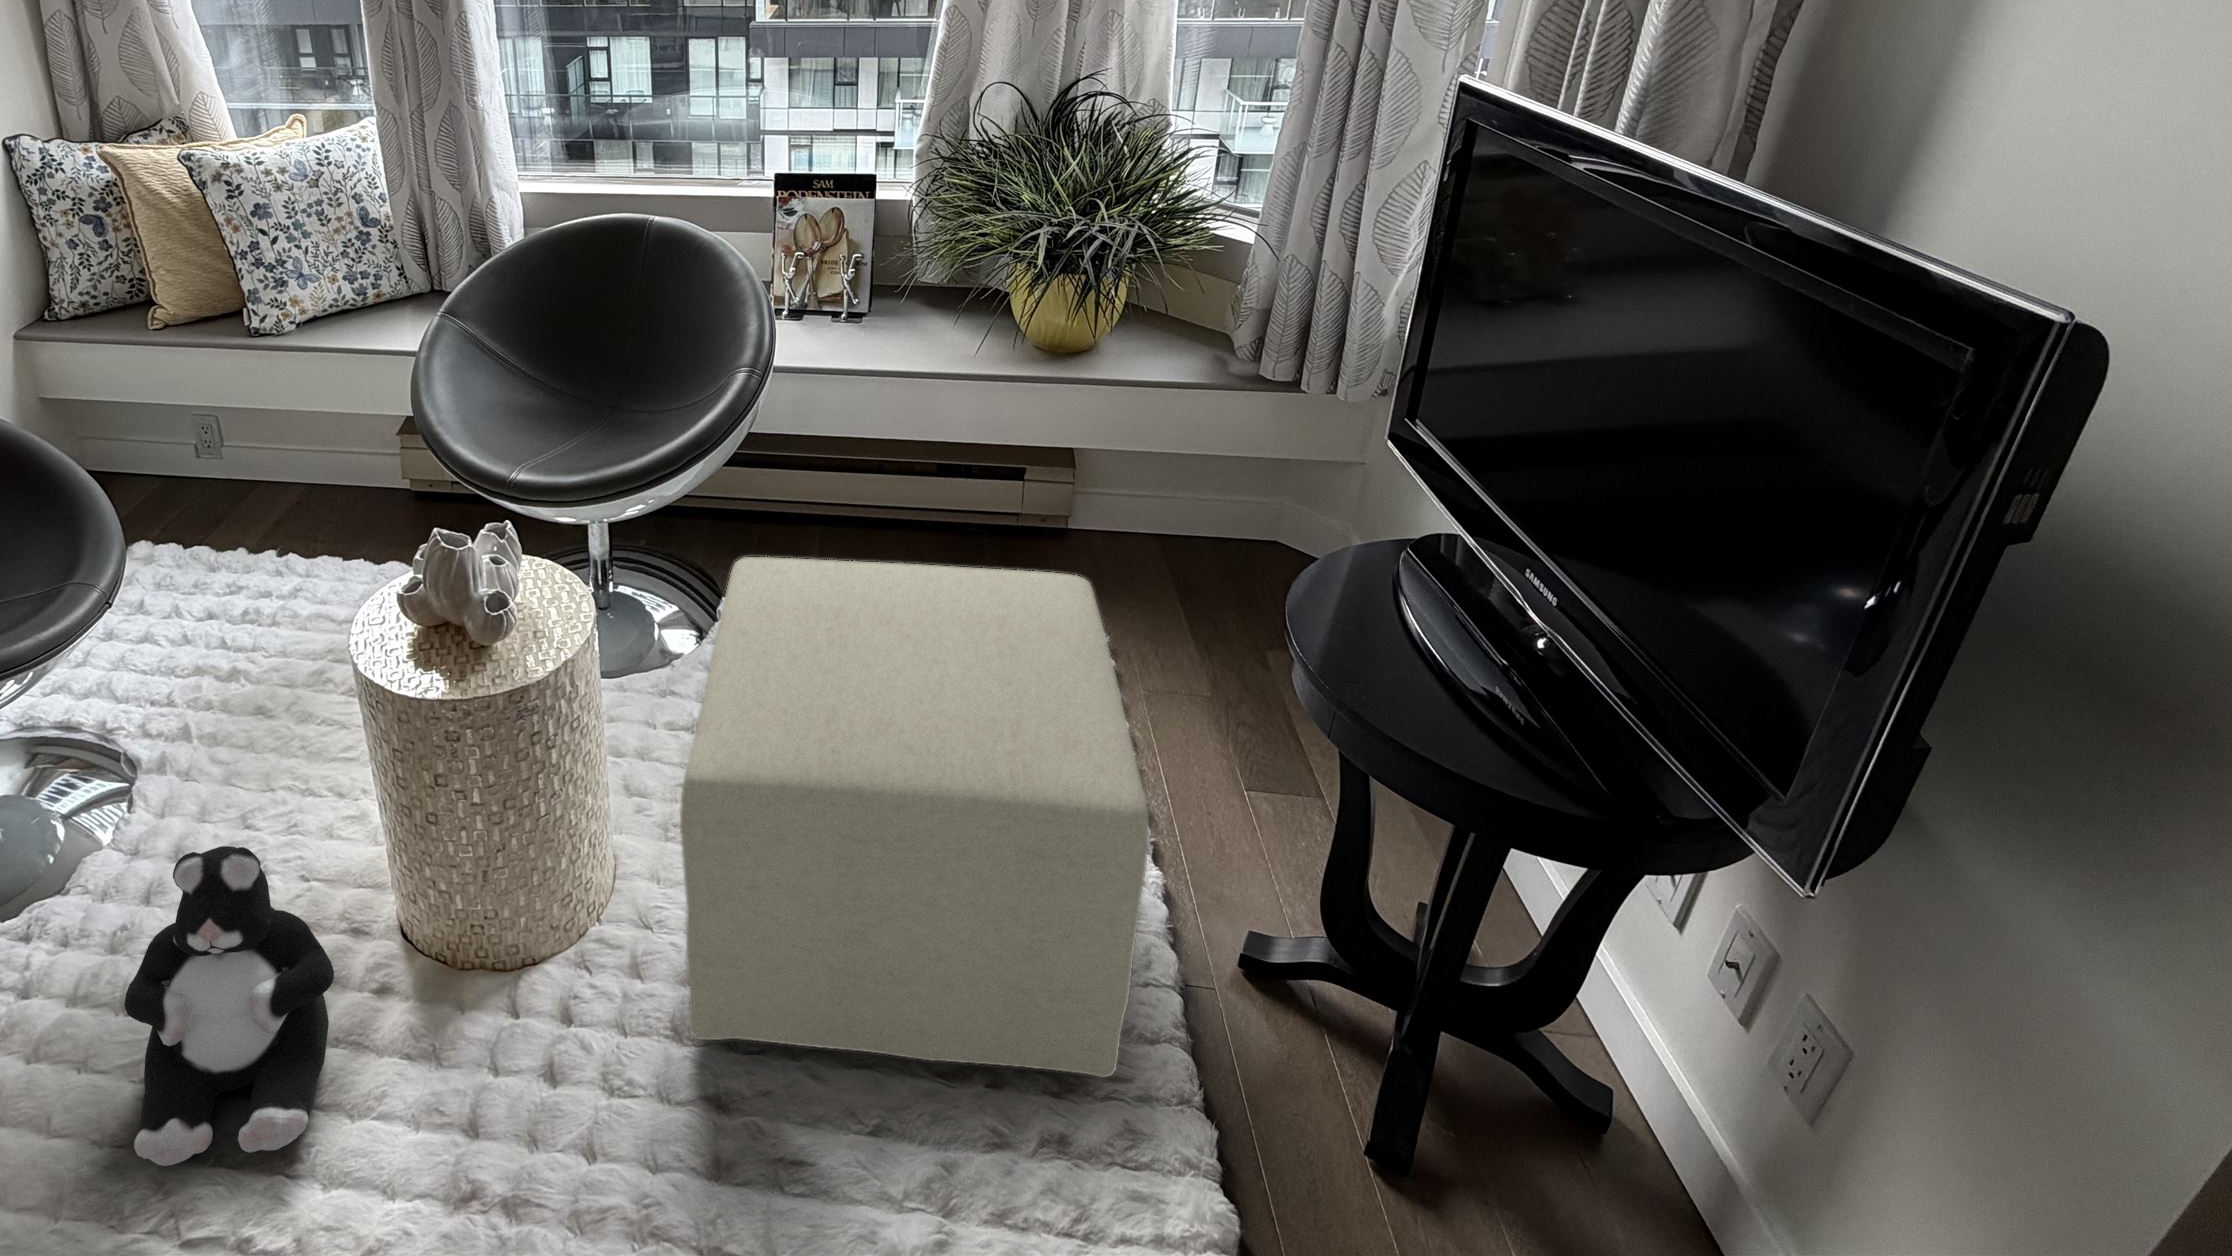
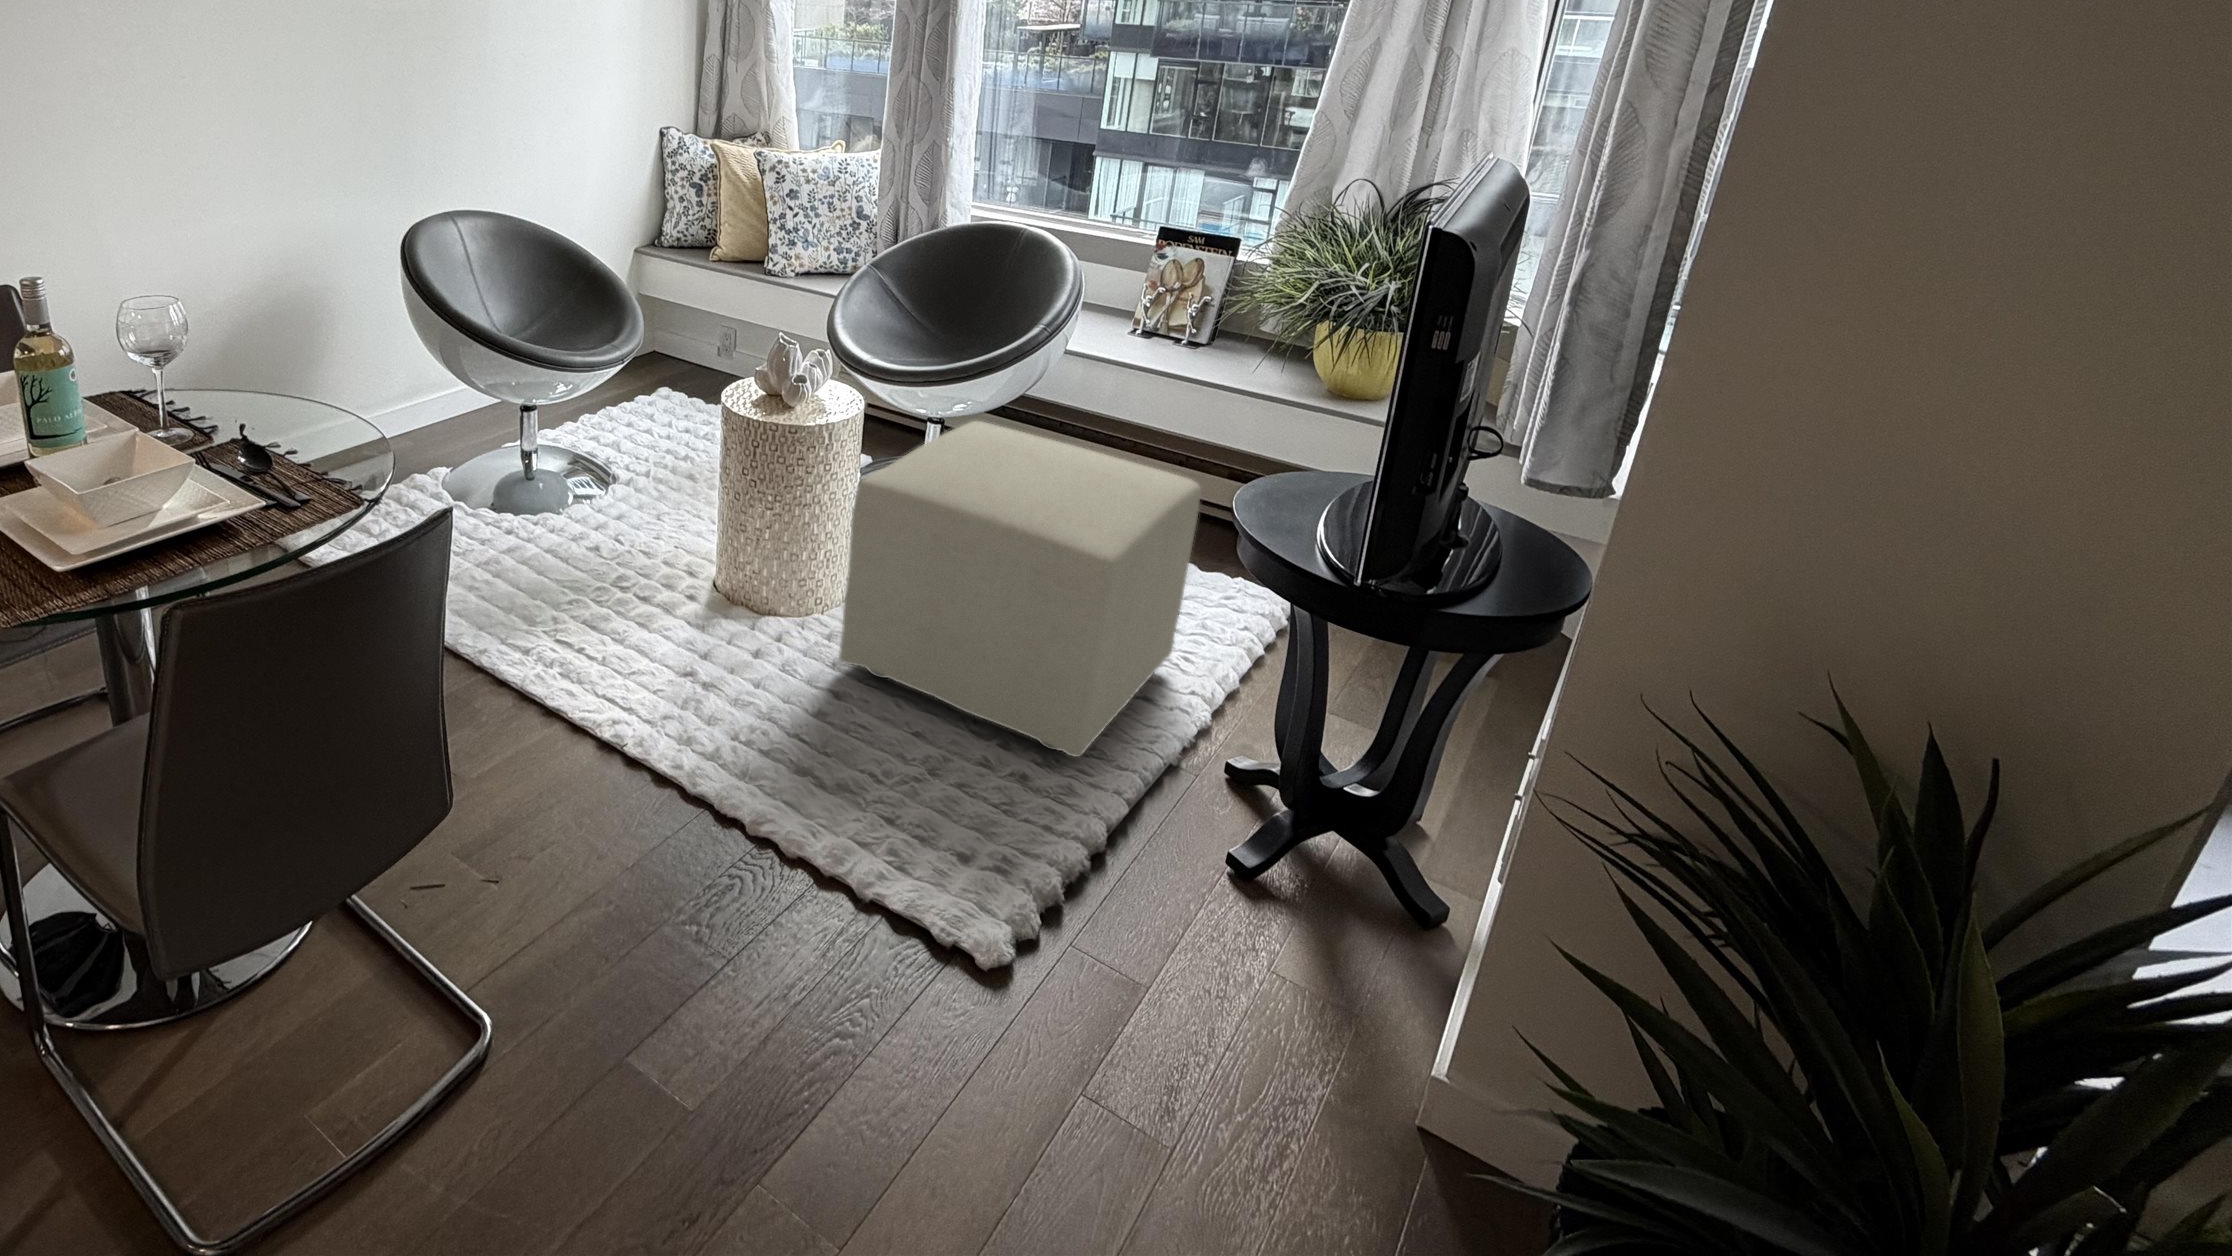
plush toy: present [124,846,334,1166] -> none [545,466,665,625]

